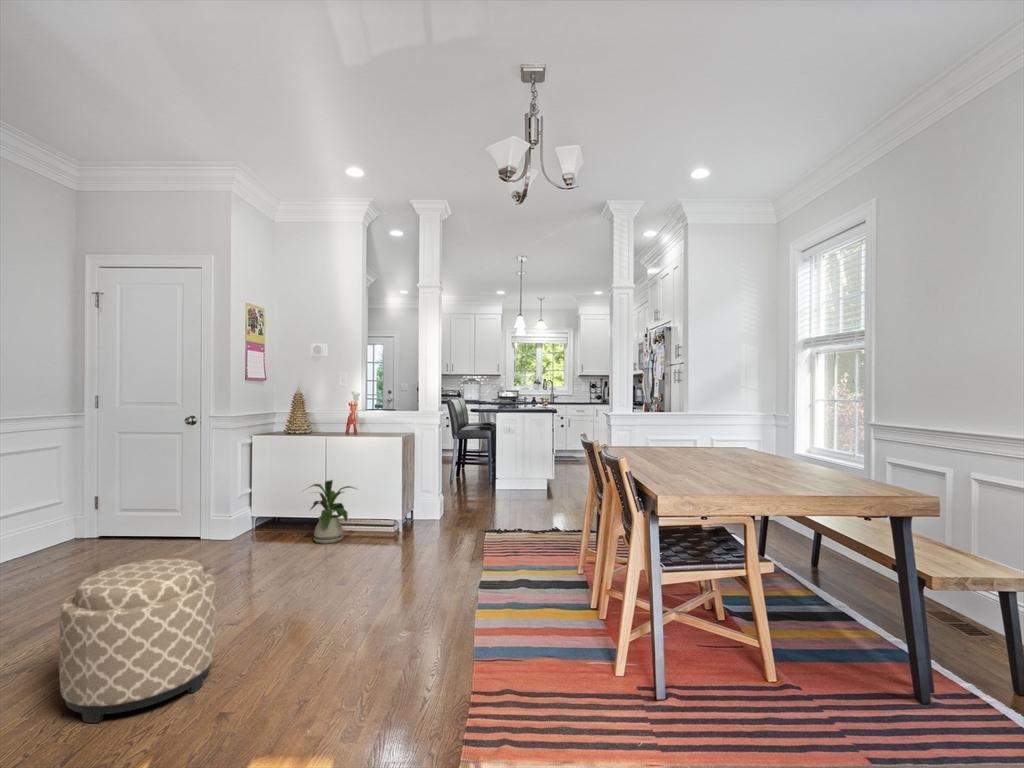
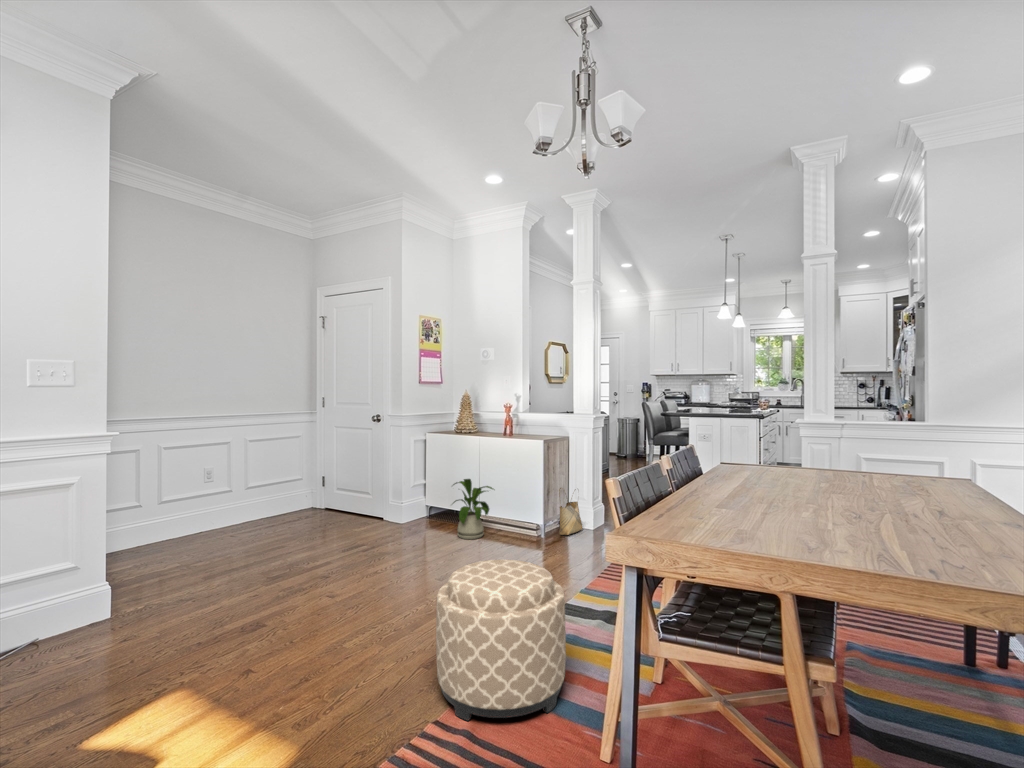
woven basket: none [414,481,433,527] -> present [559,488,583,535]
ottoman: present [59,558,216,723] -> present [436,559,566,721]

